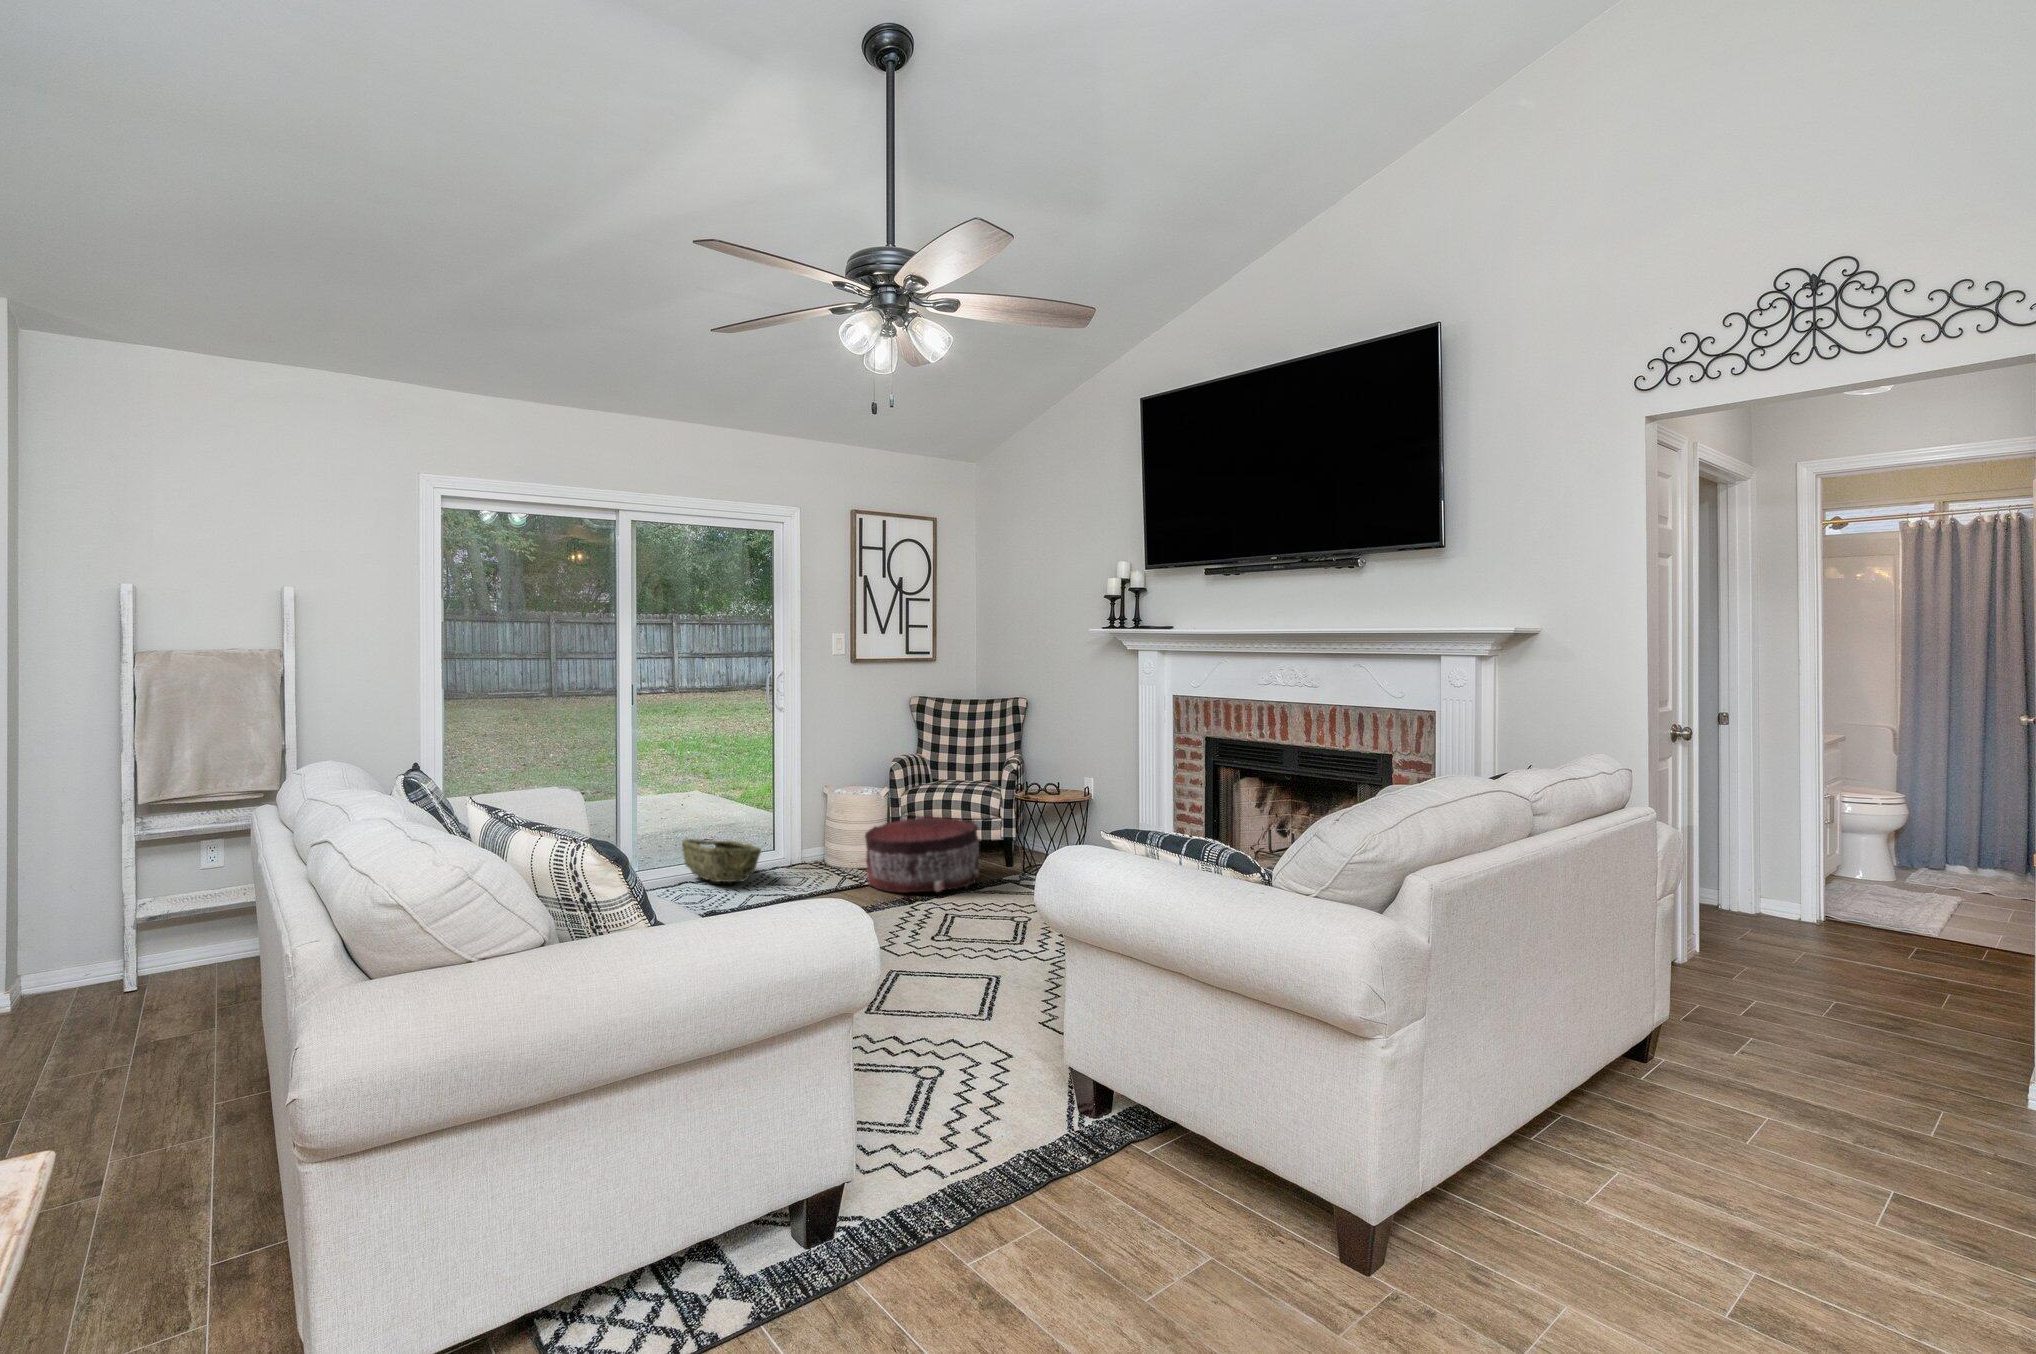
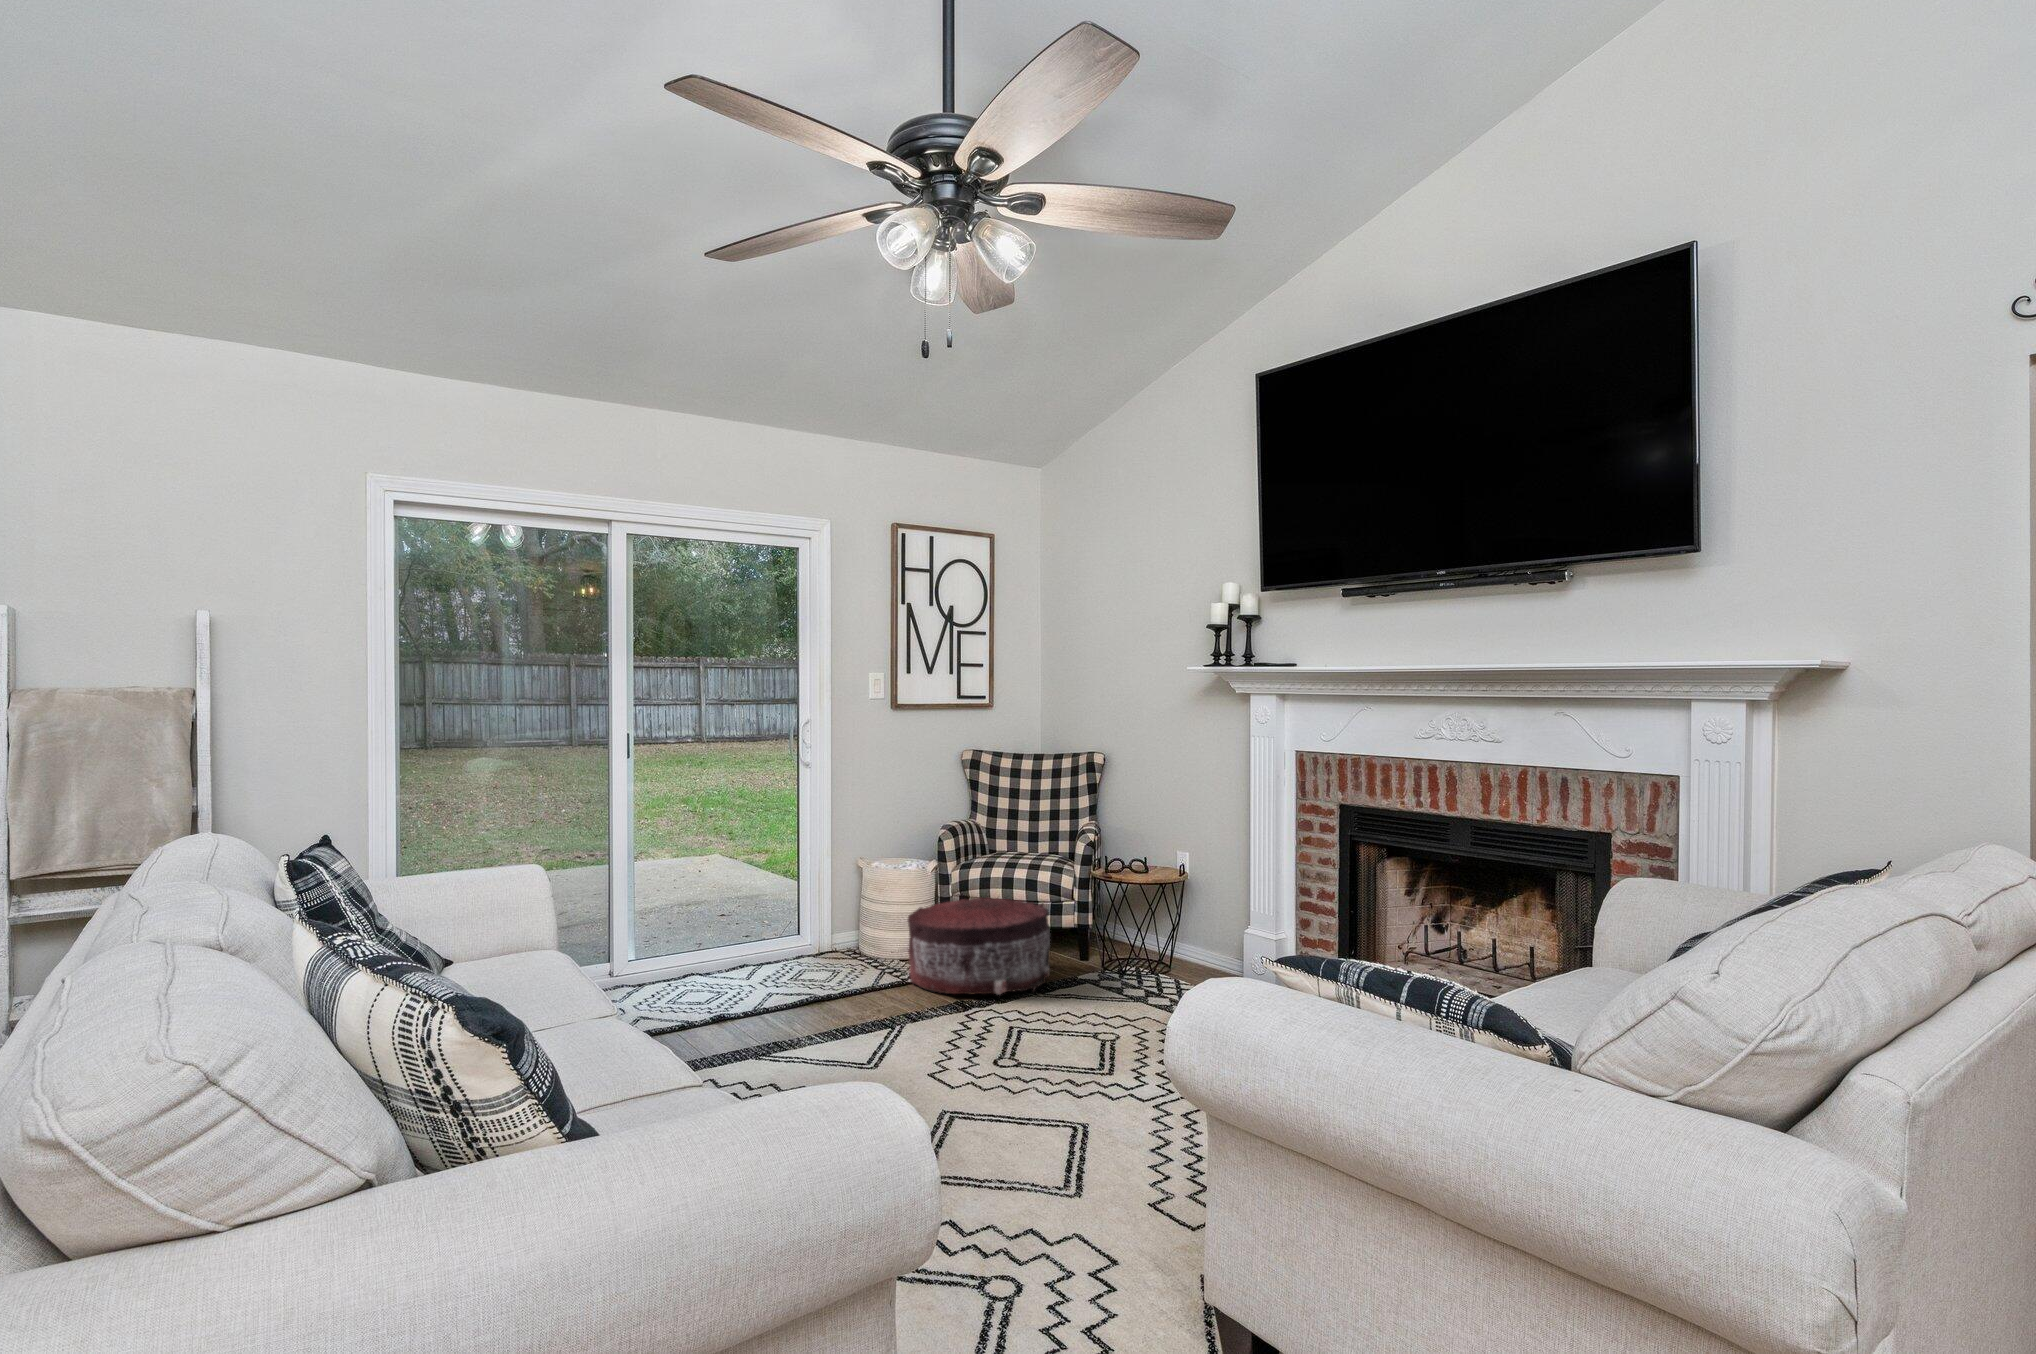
woven basket: present [682,839,761,882] -> none [683,917,779,975]

